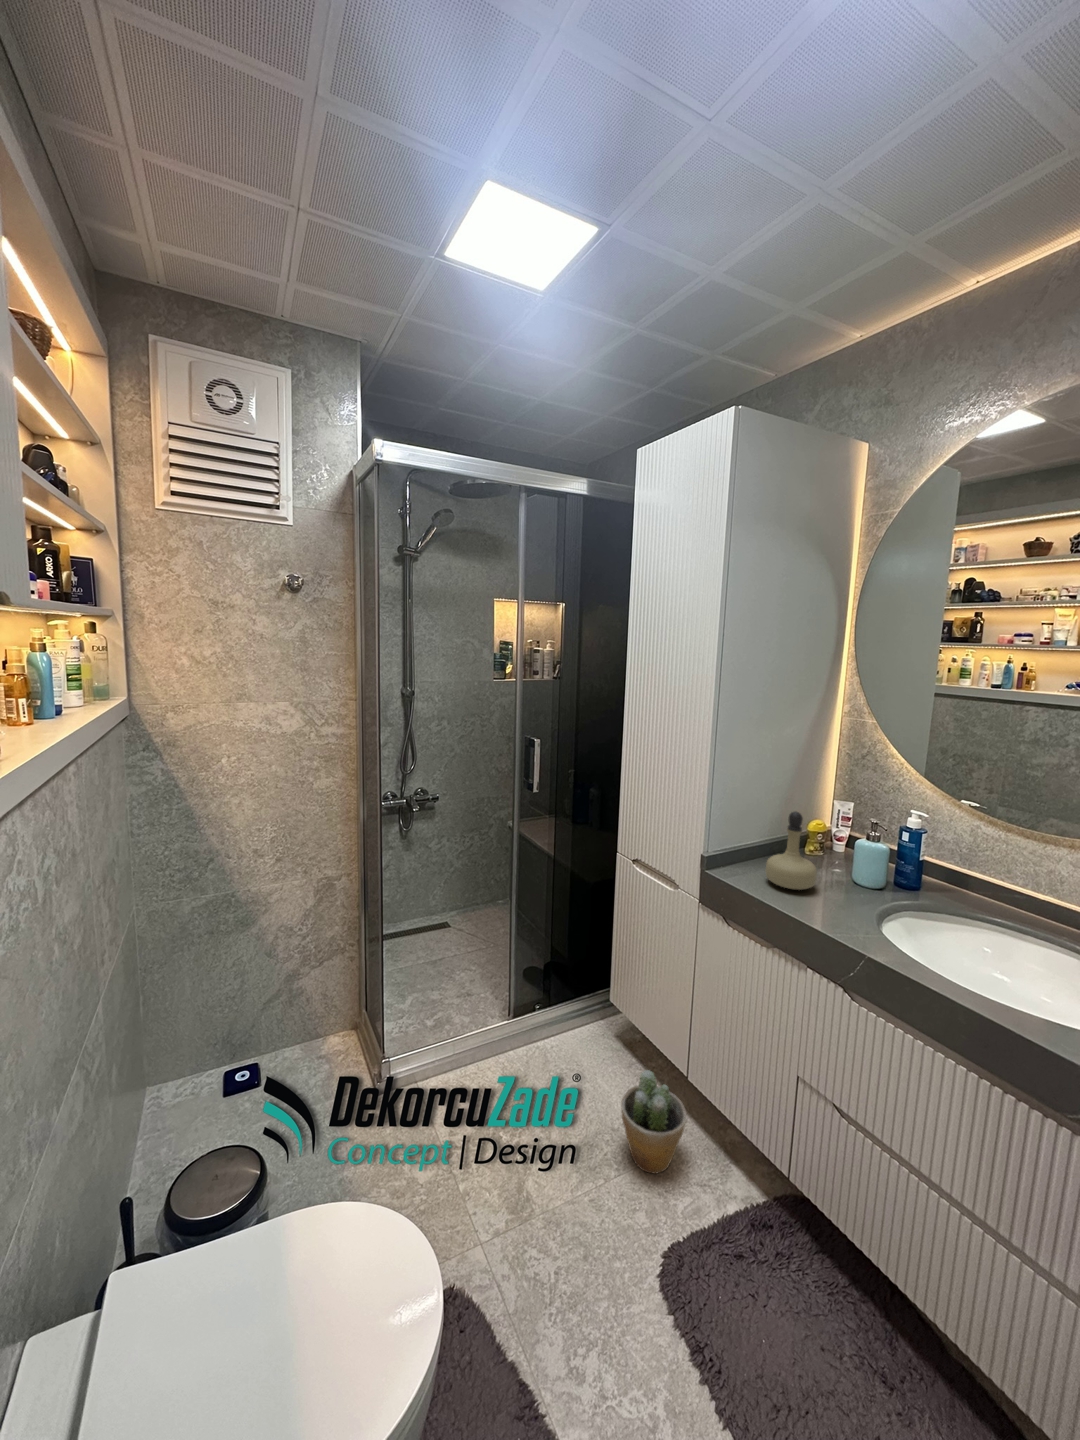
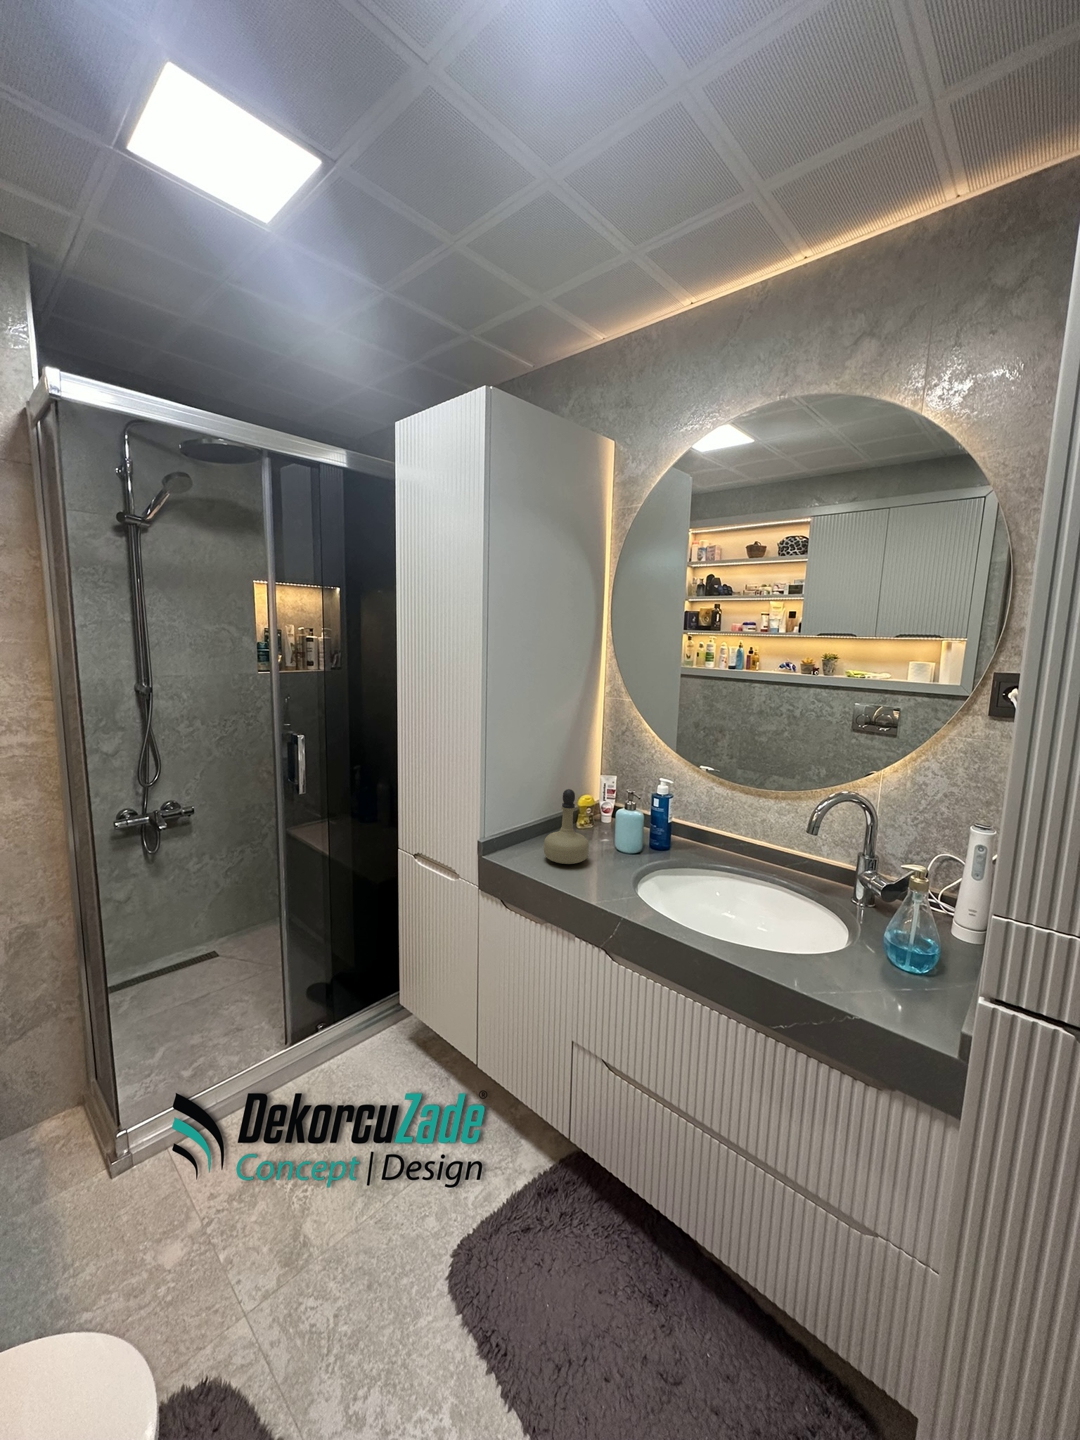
potted plant: present [621,1070,686,1173] -> none [409,1067,476,1173]

